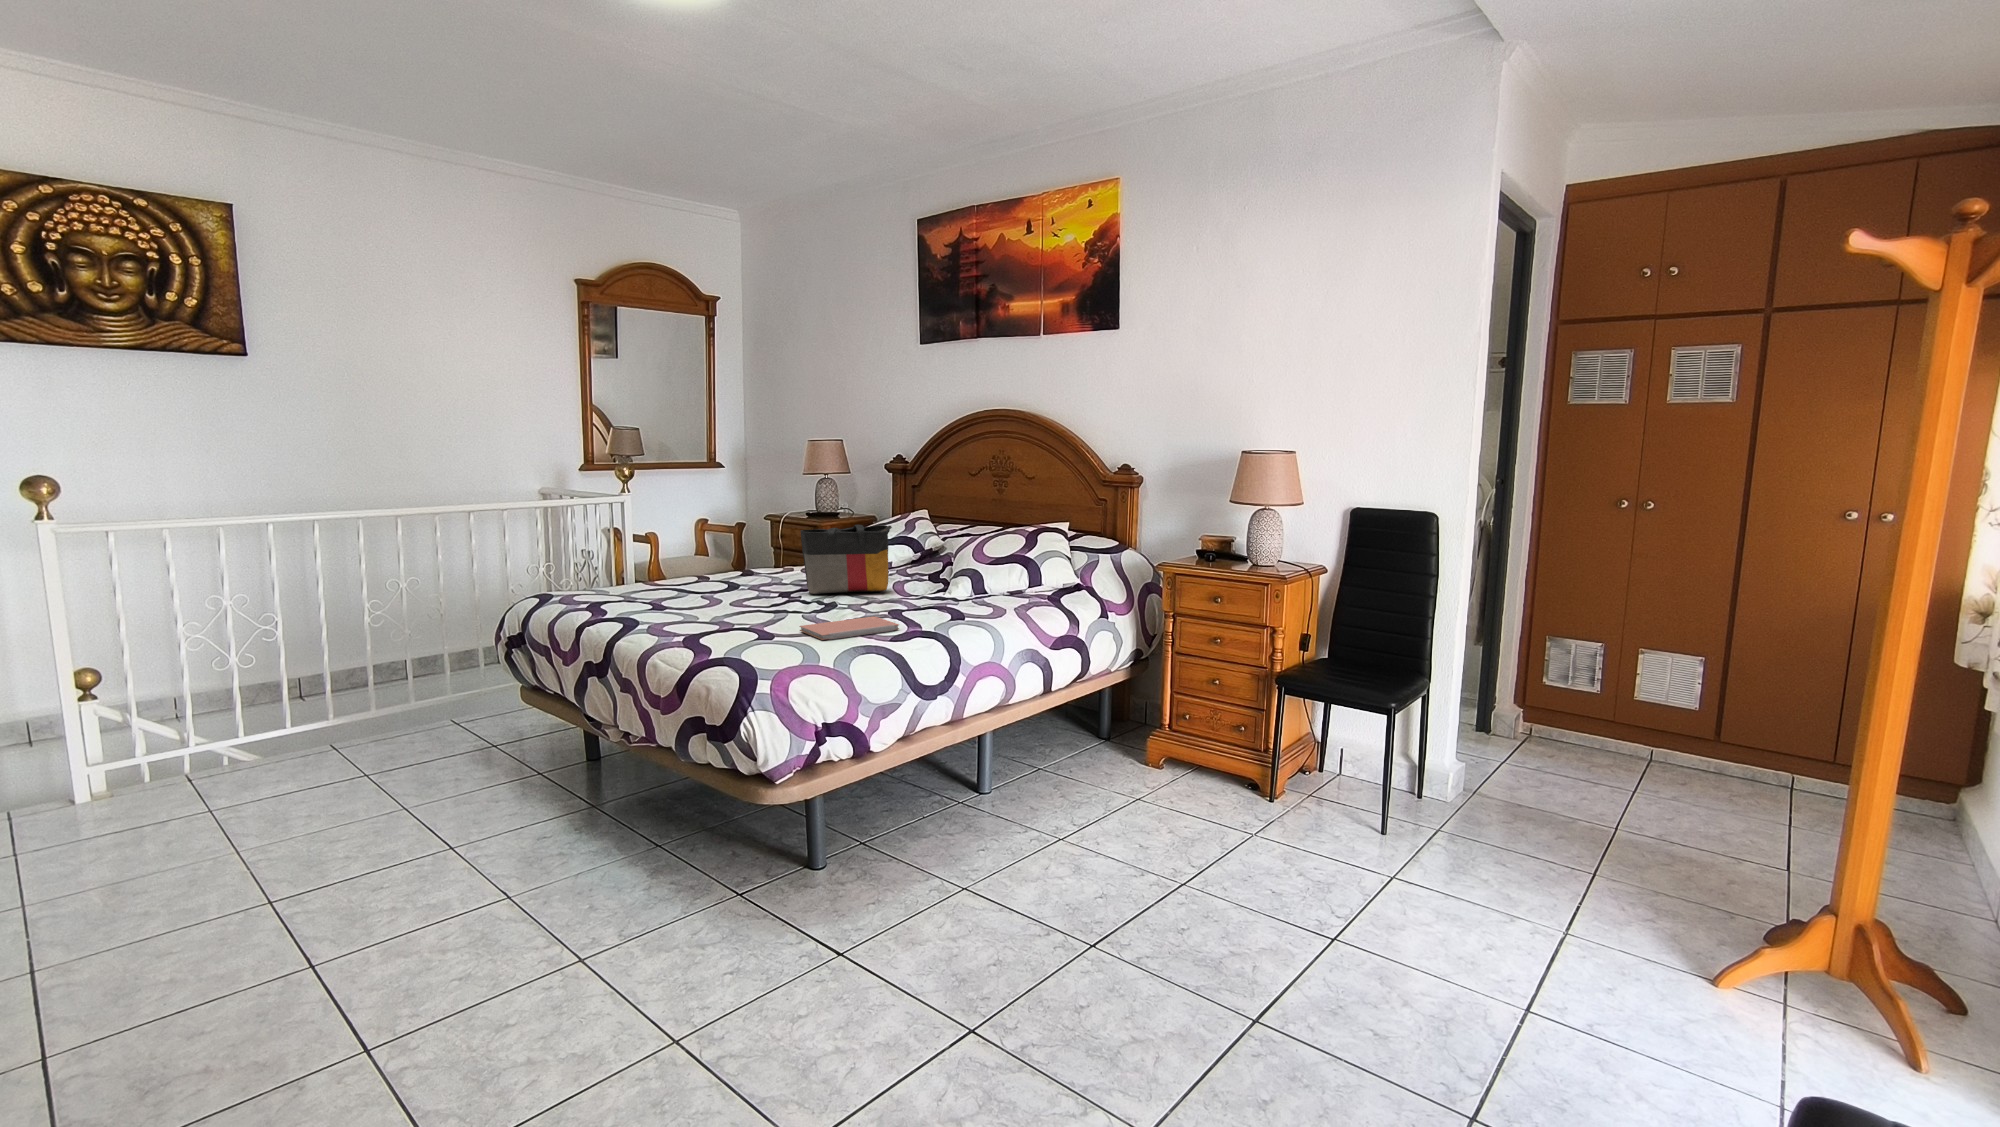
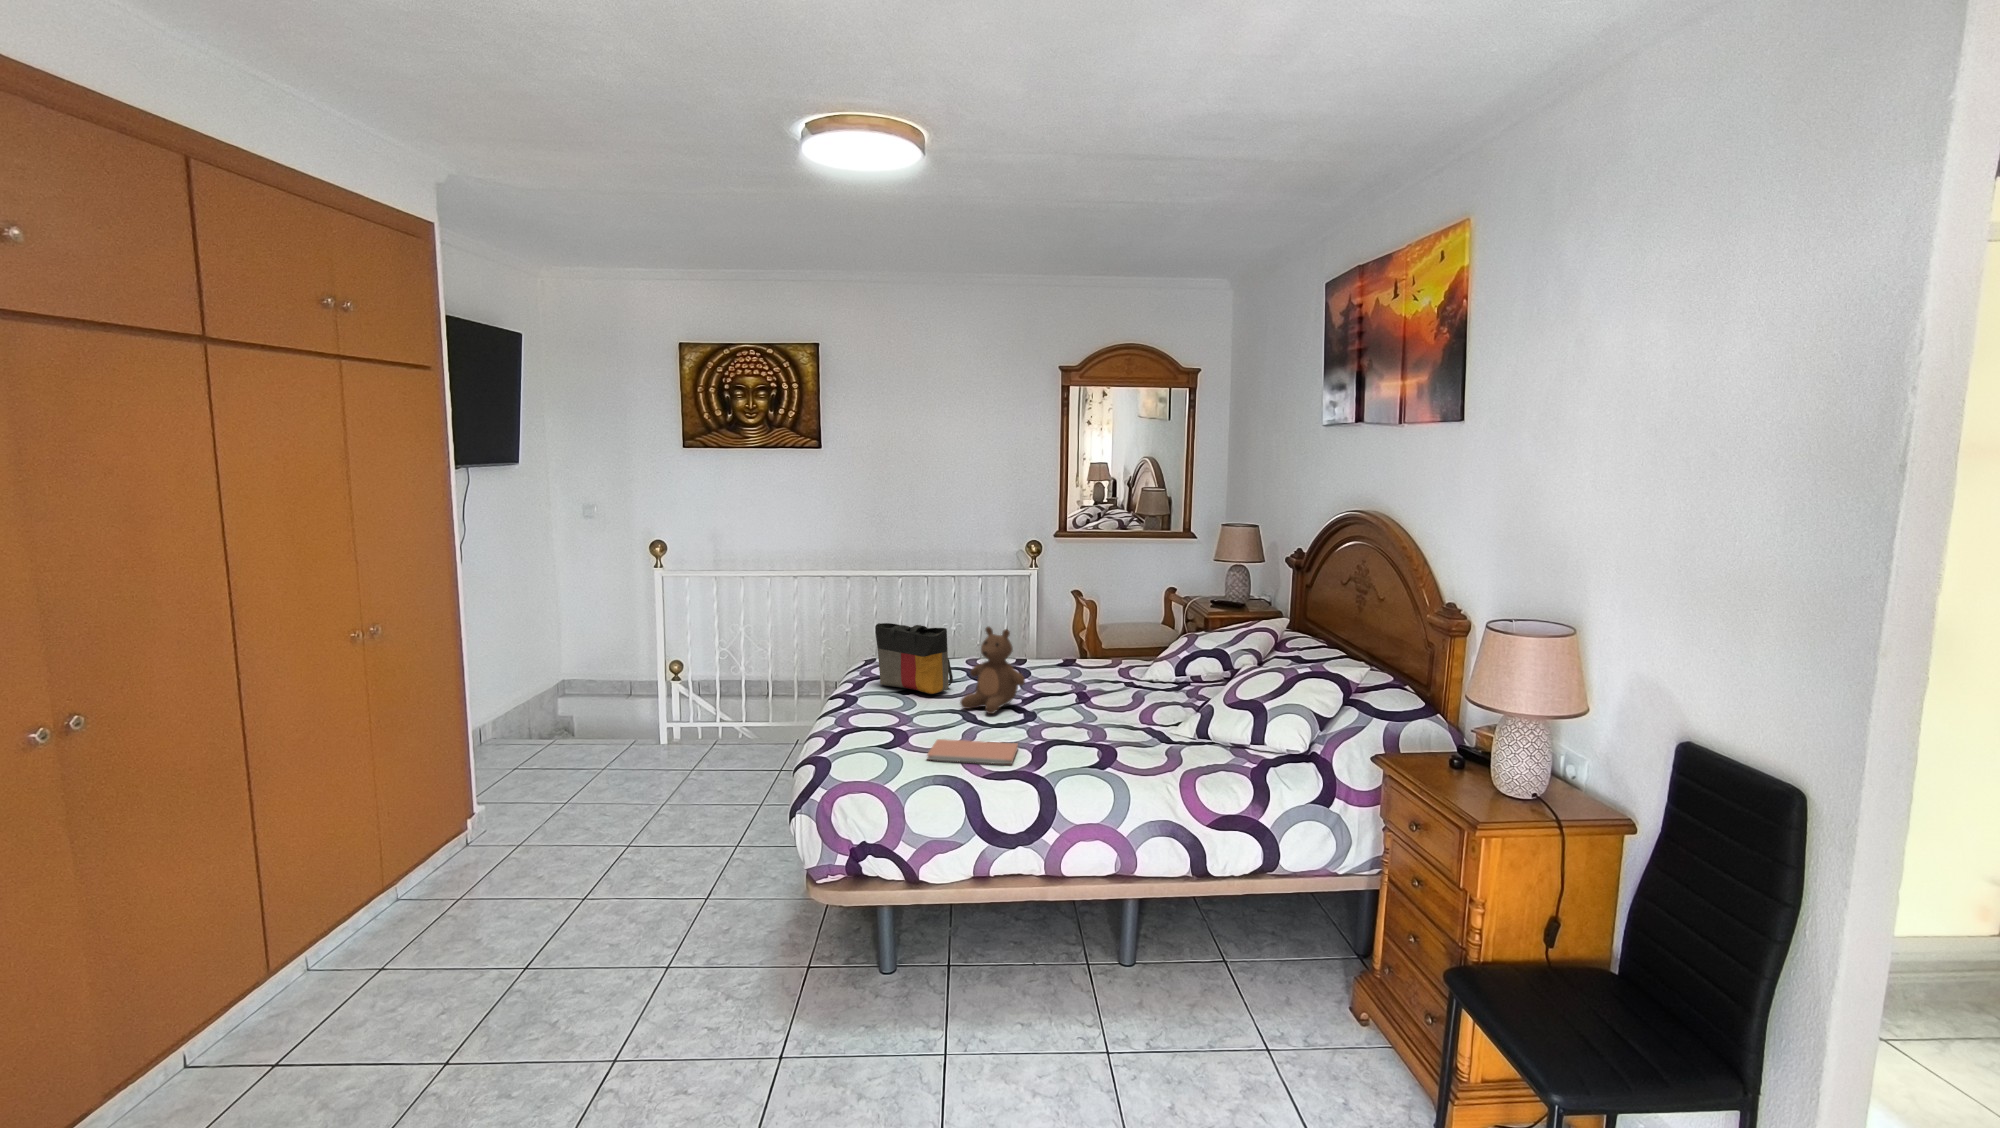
teddy bear: none [735,523,805,610] -> present [960,627,1025,714]
tote bag: present [801,525,892,594] -> present [875,623,953,694]

